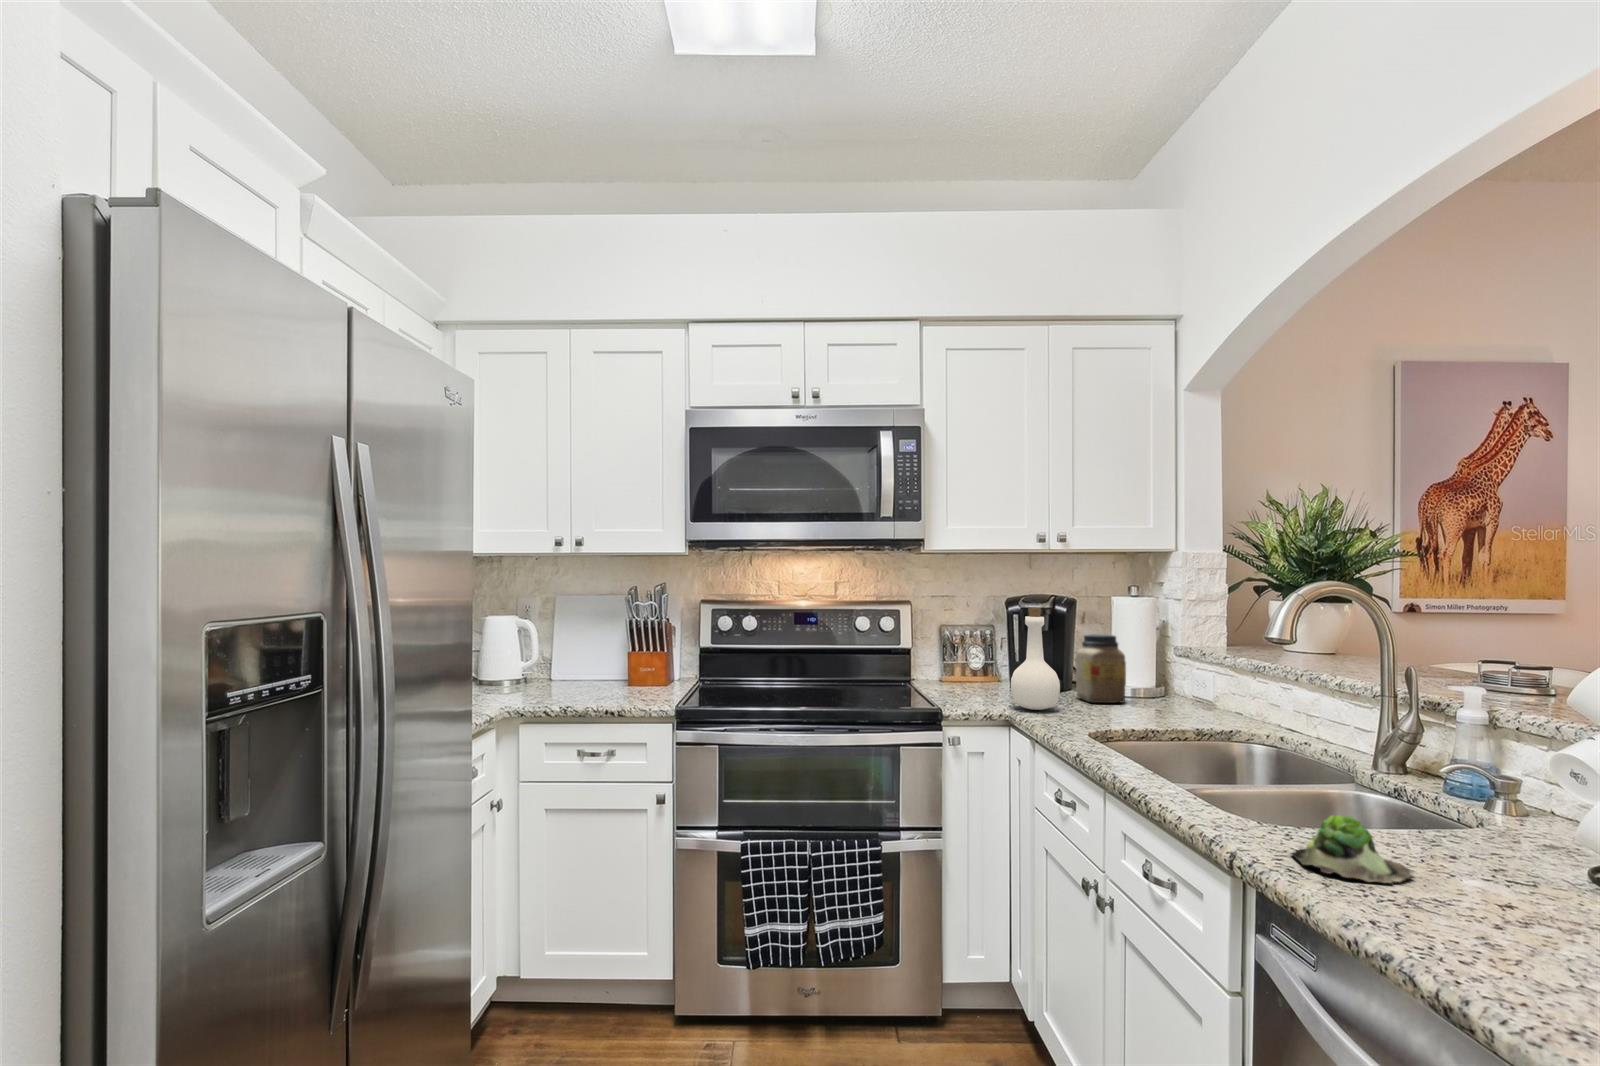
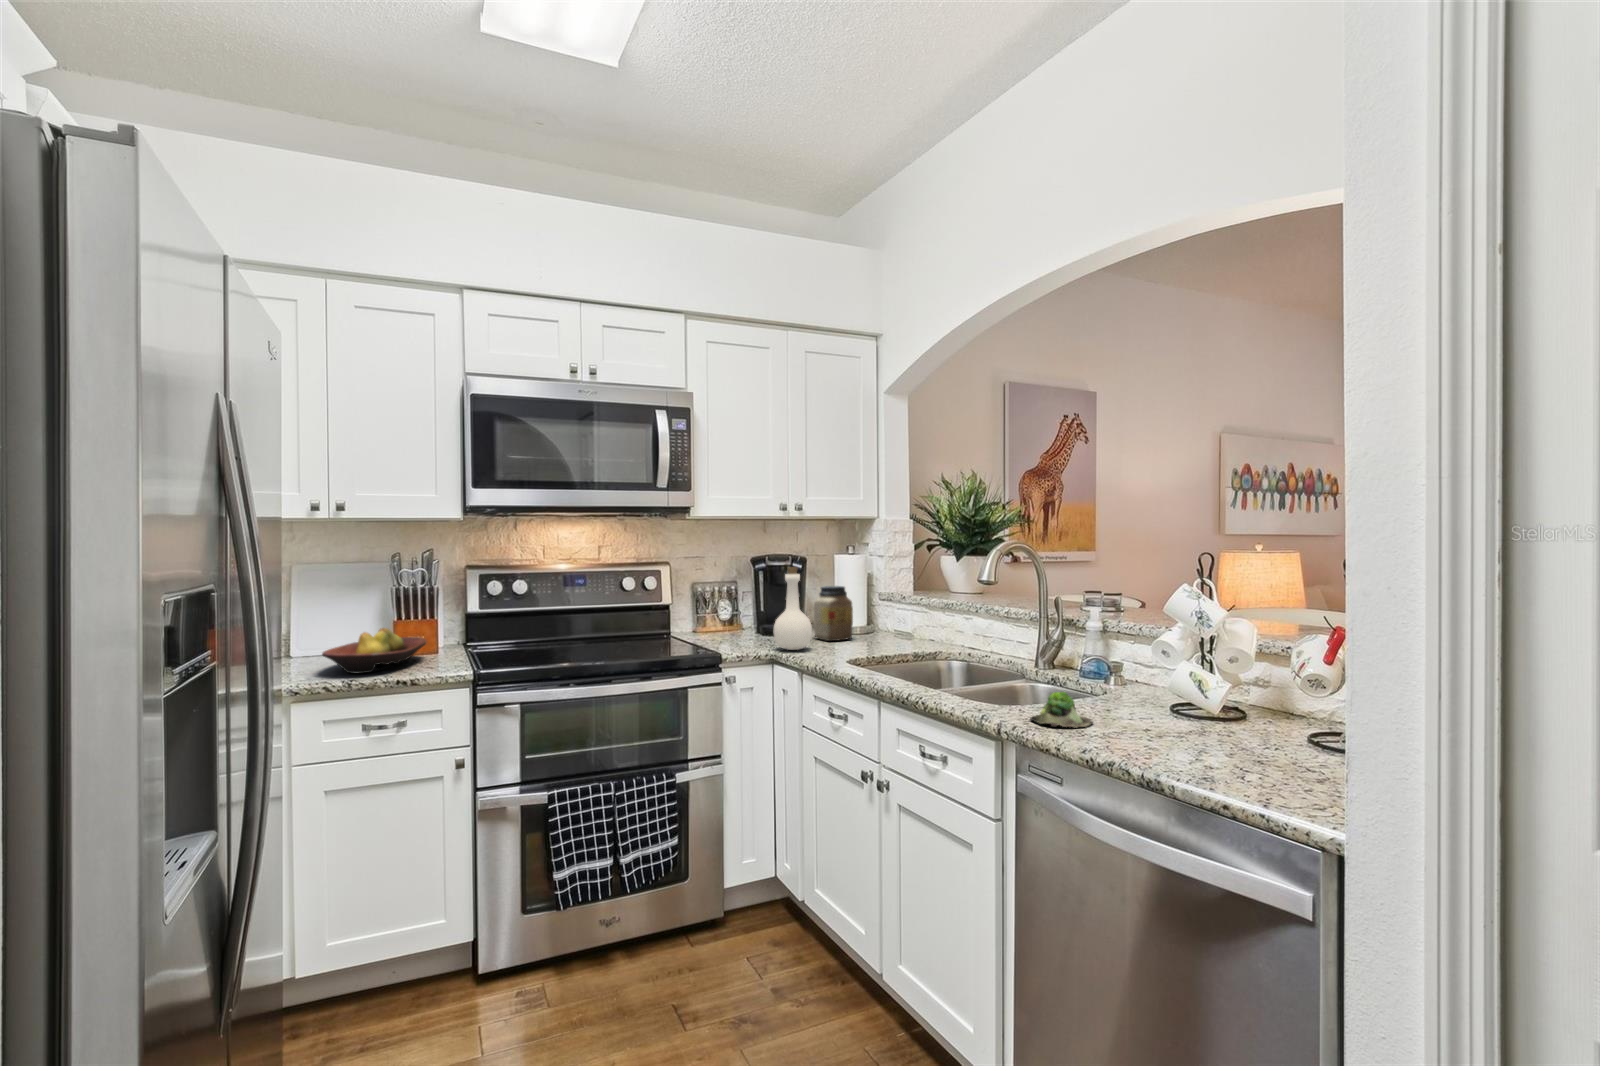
fruit bowl: none [551,653,655,696] -> present [322,628,427,673]

